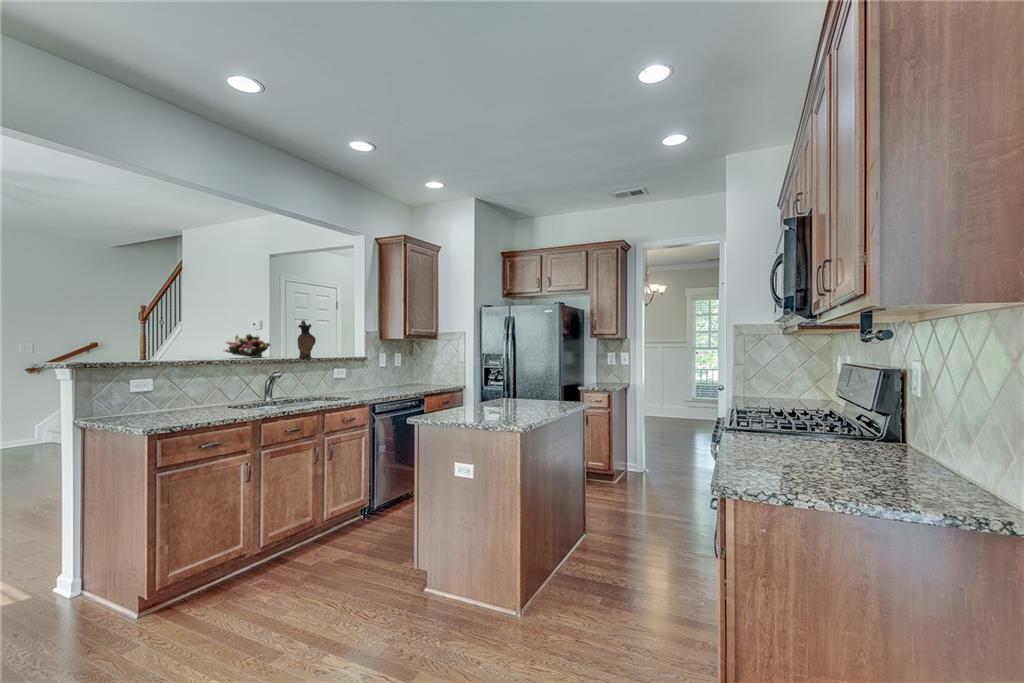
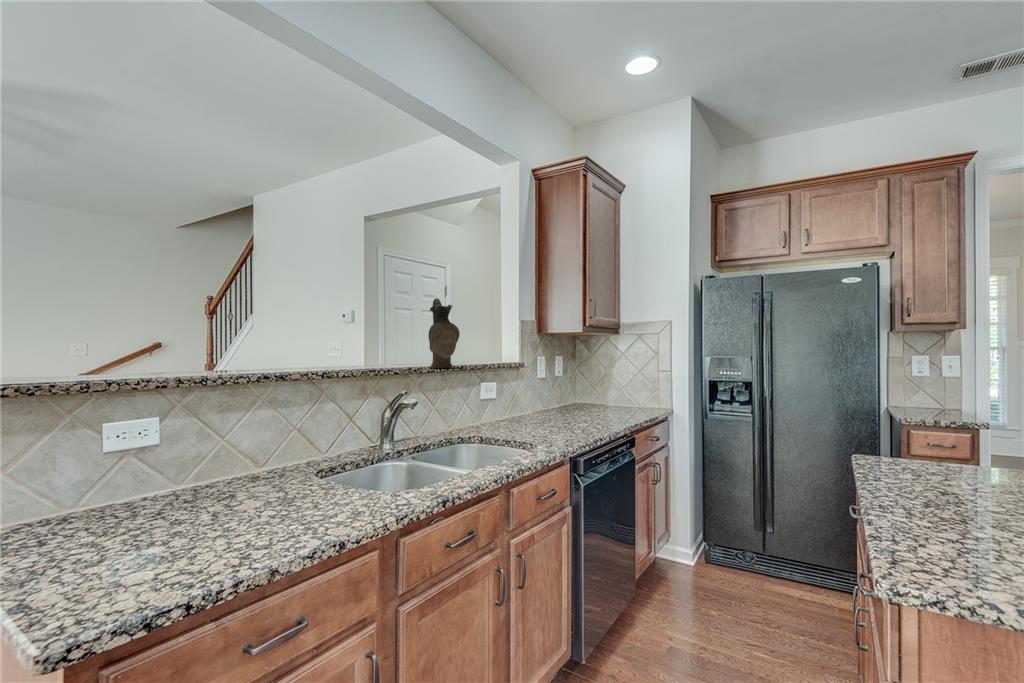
flower arrangement: present [223,334,270,358] -> none [303,326,372,364]

